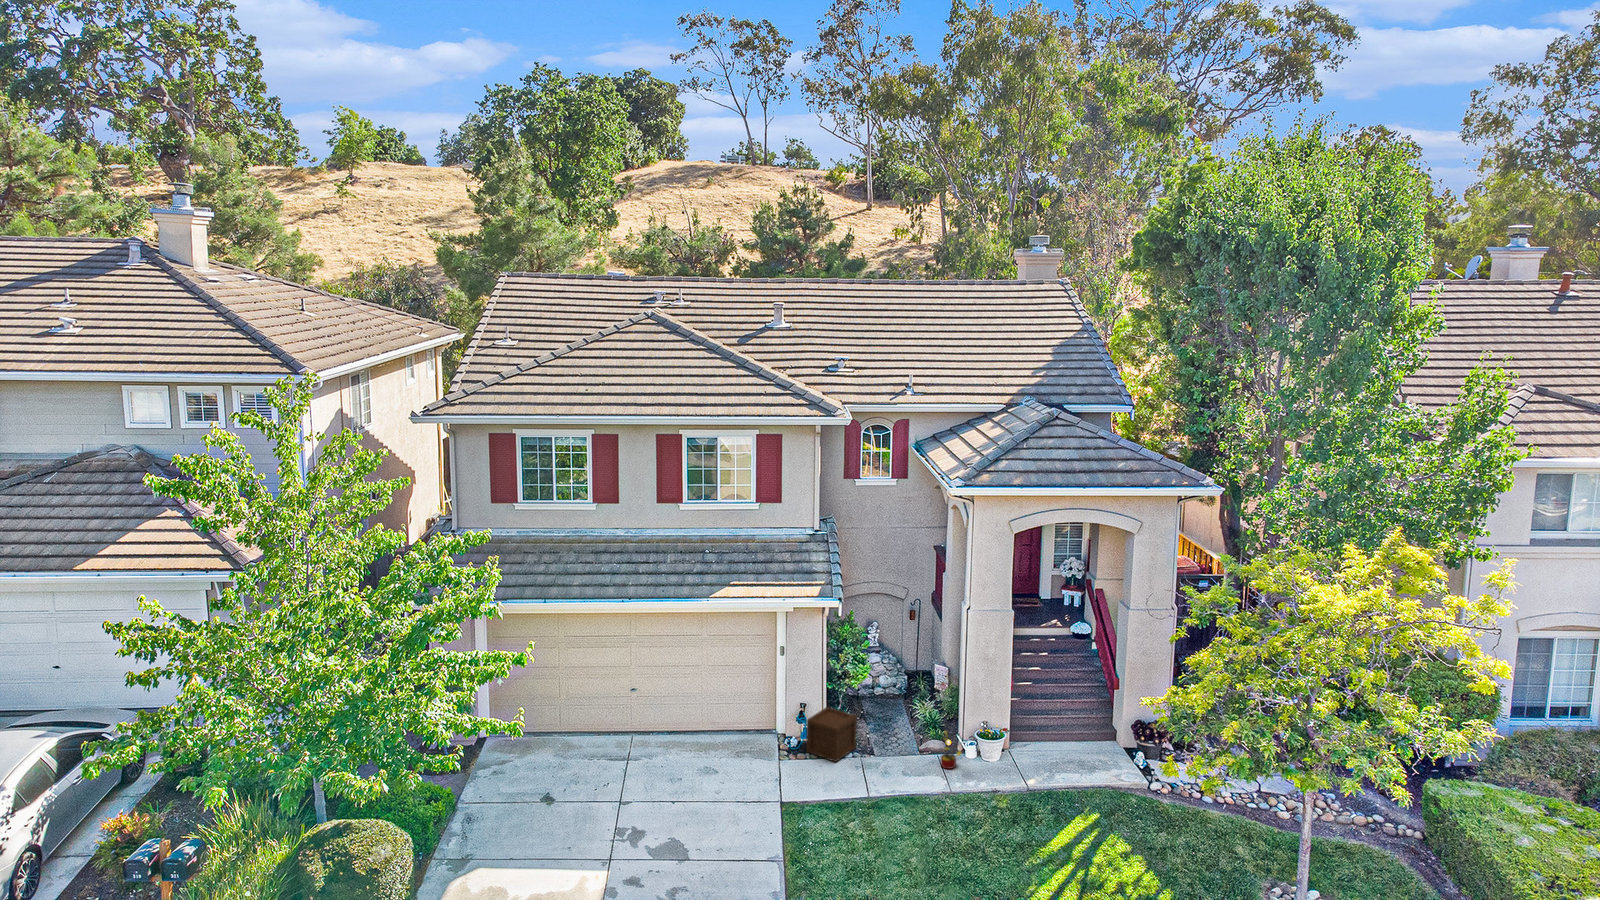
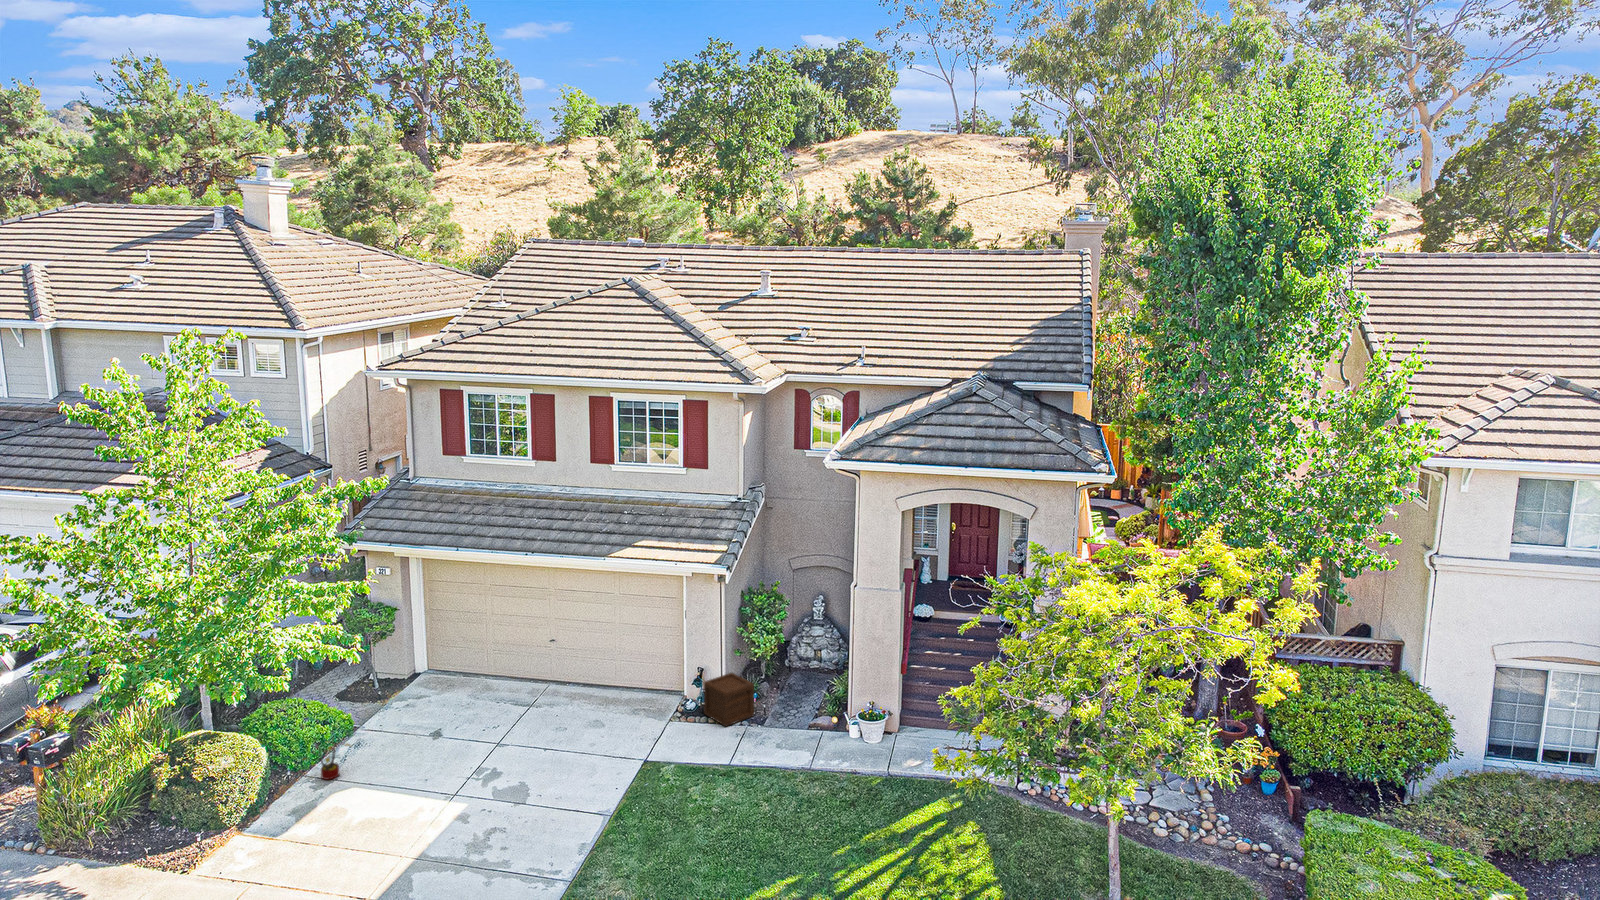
decorative plant: present [941,731,961,769] -> present [310,744,350,780]

